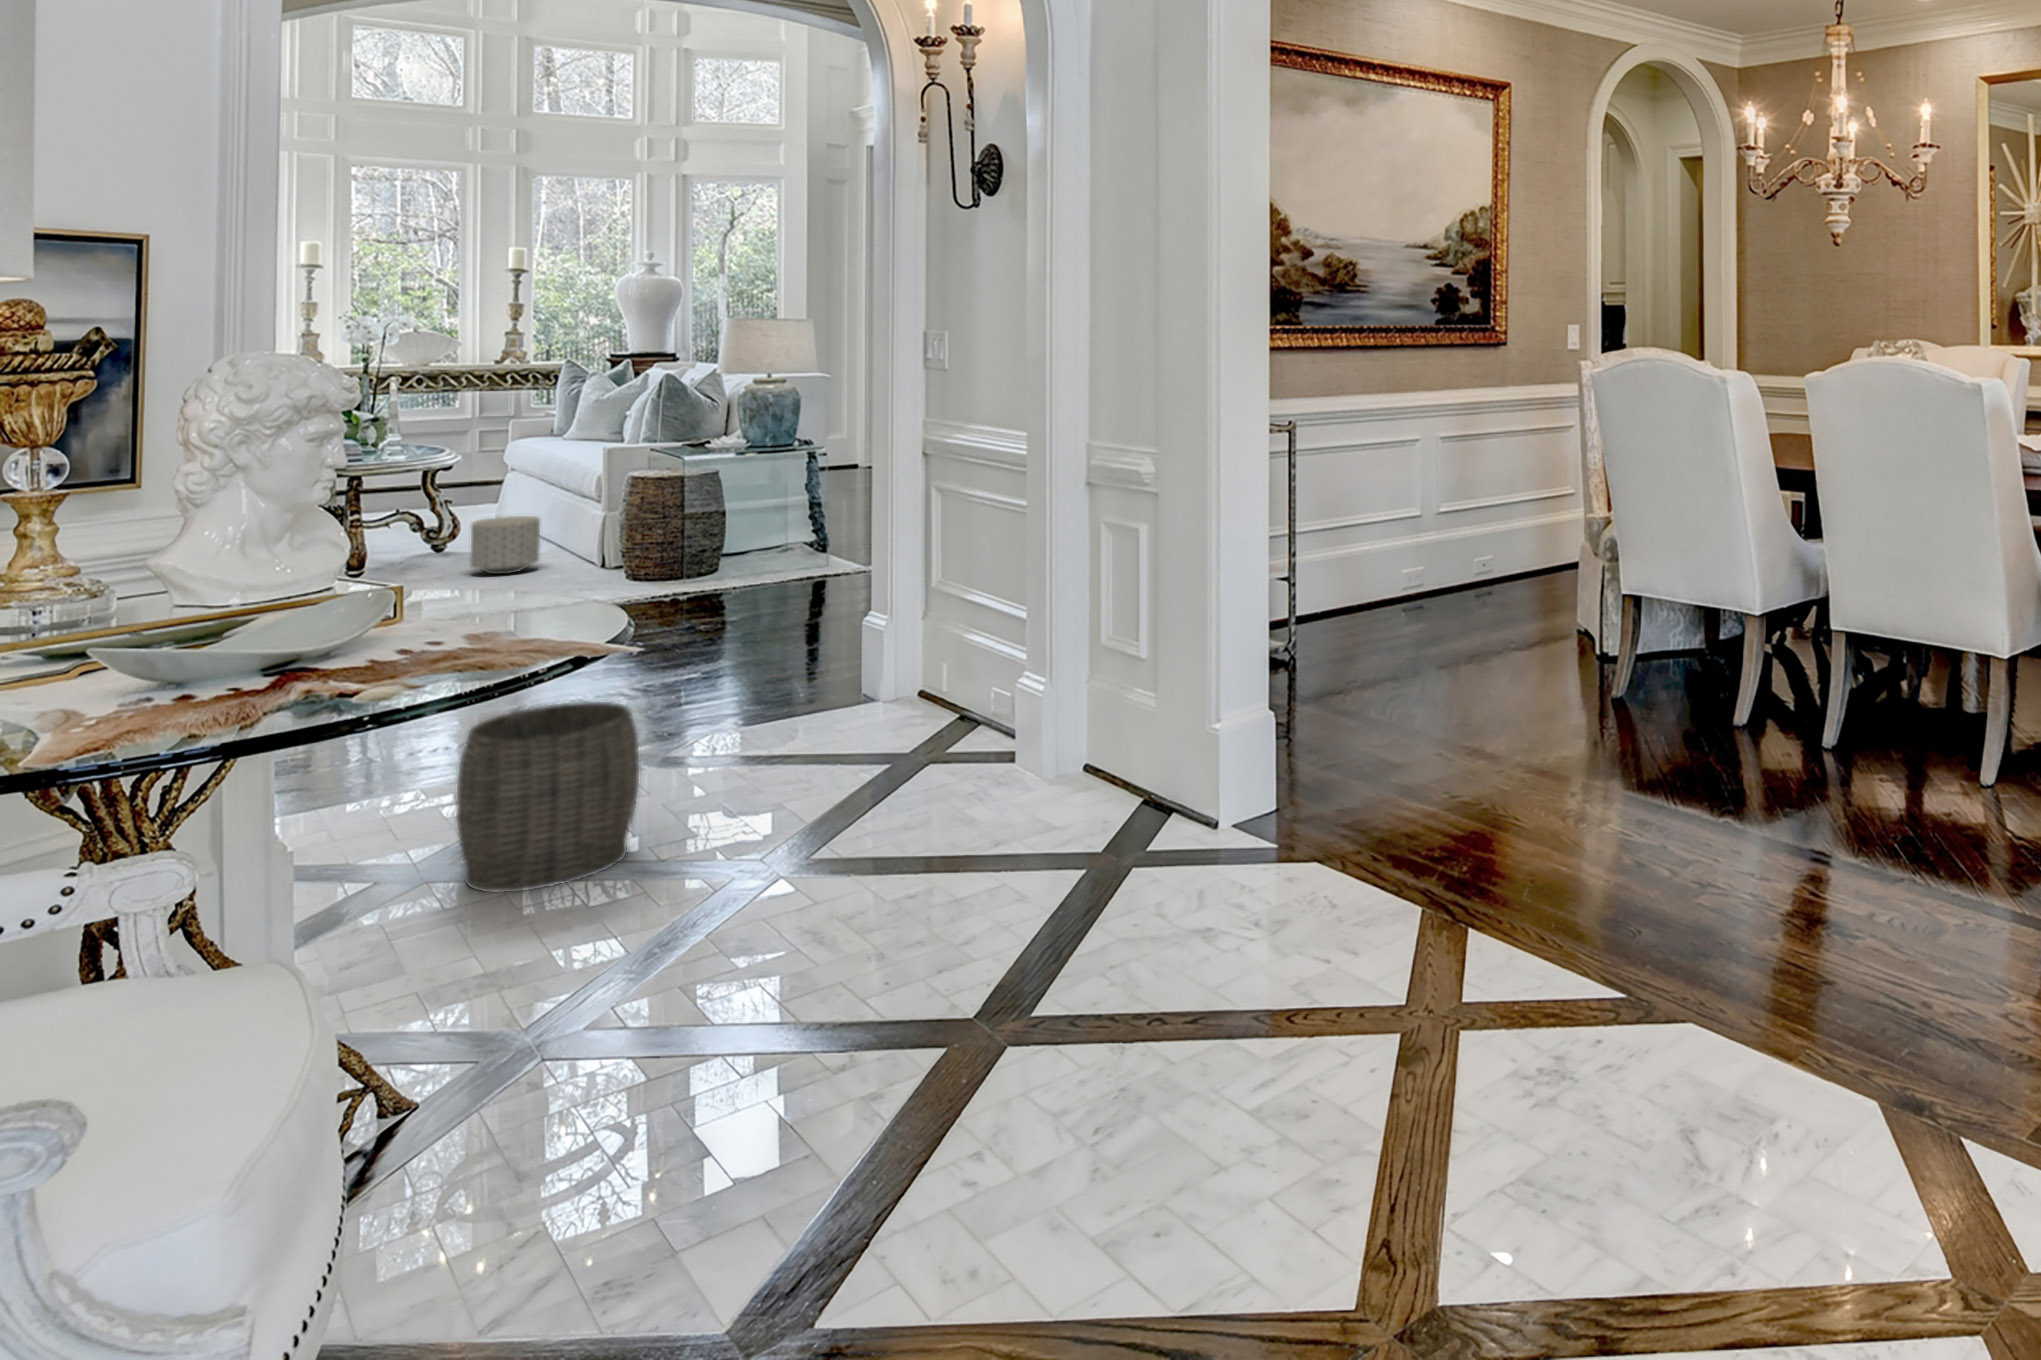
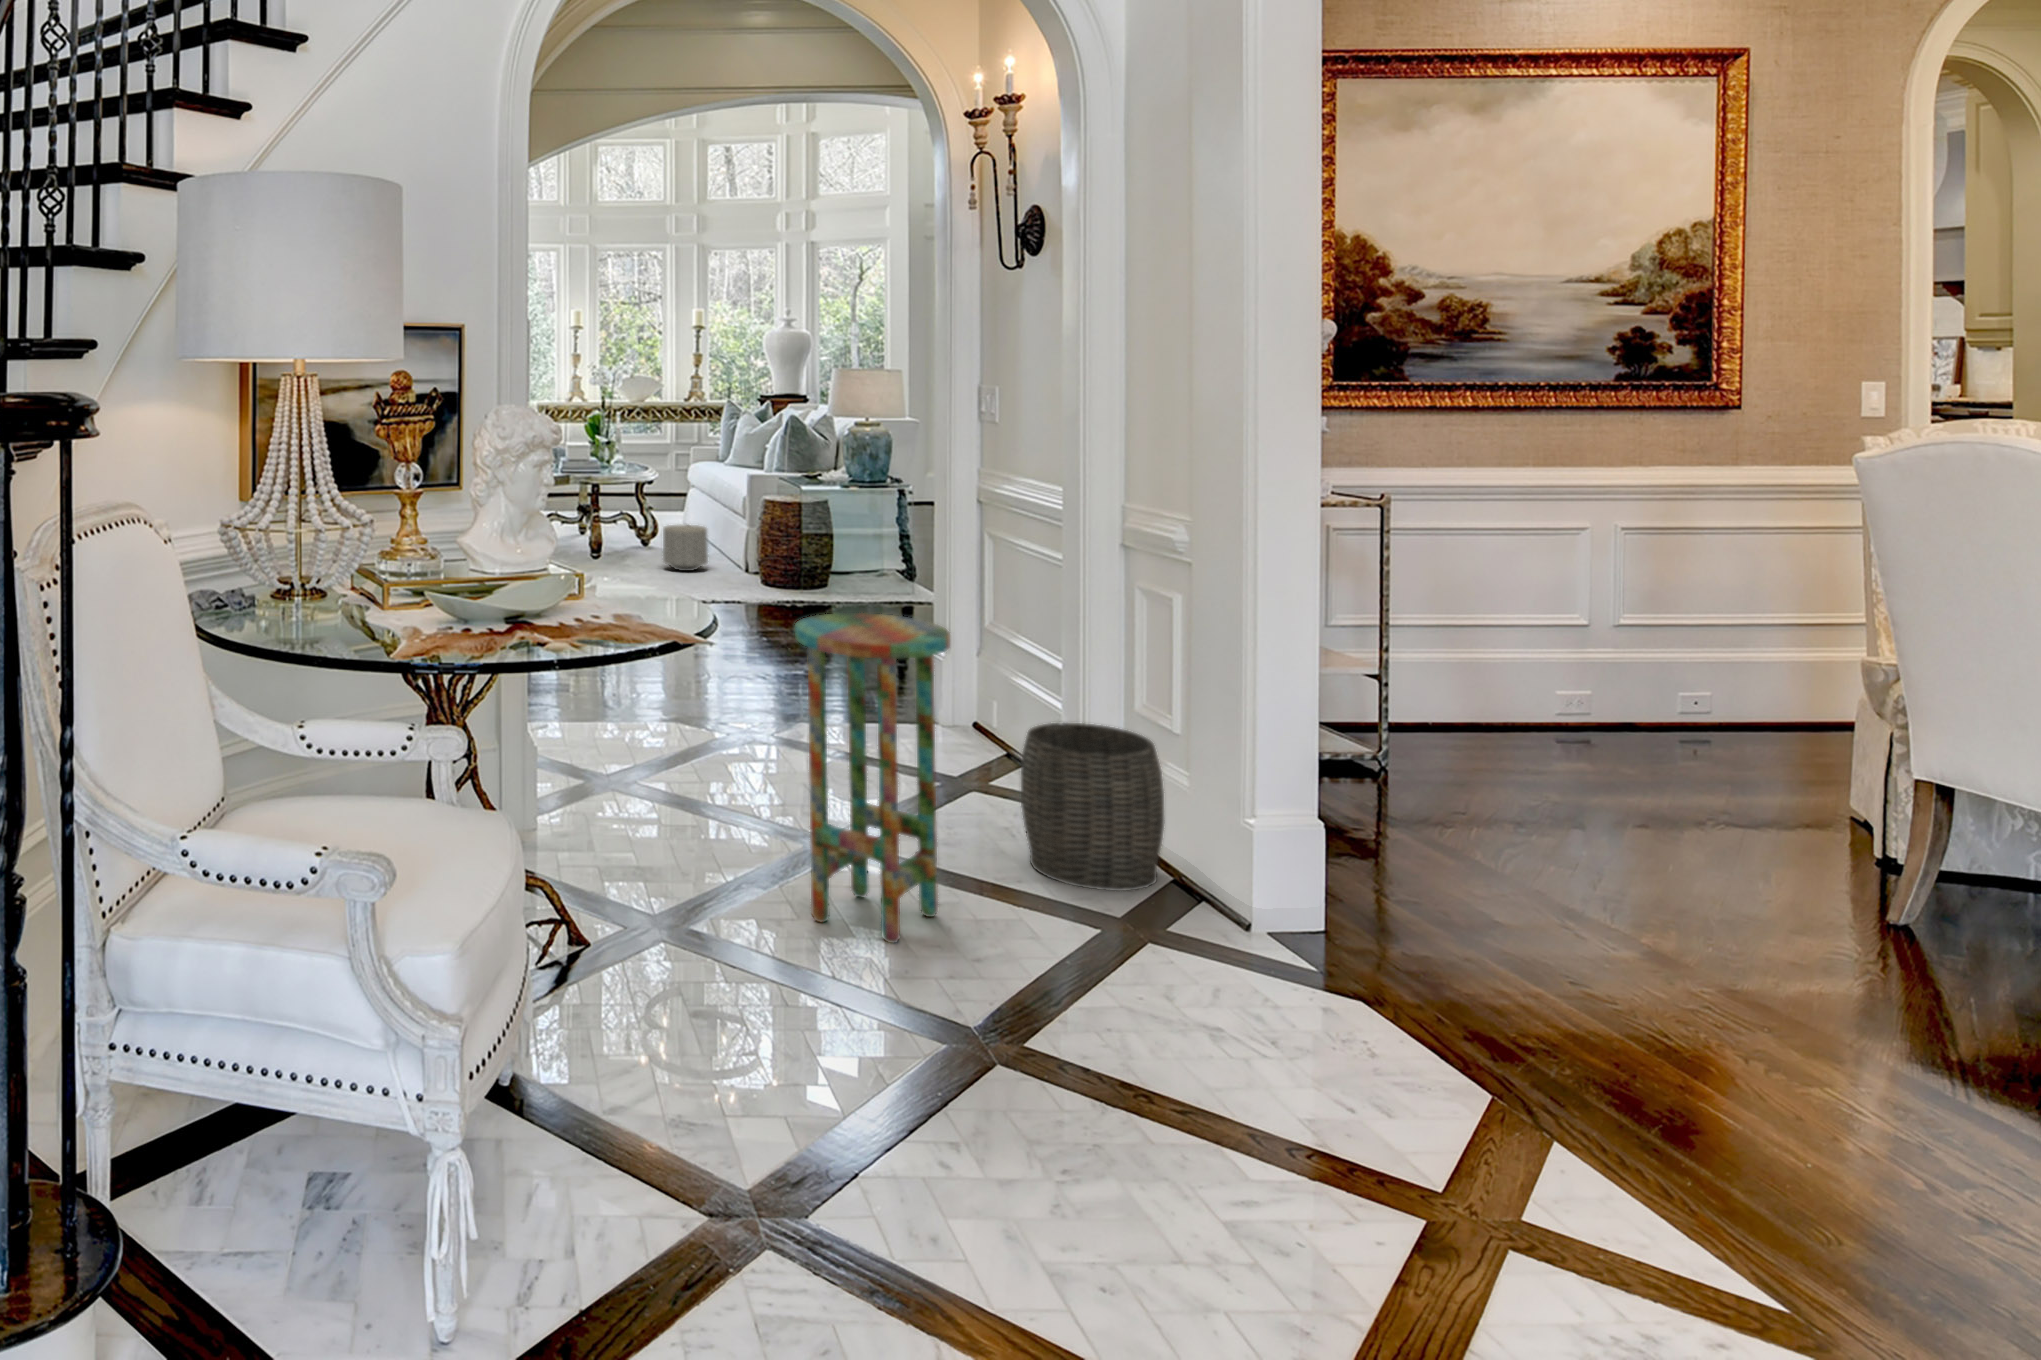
side table: none [723,585,921,964] -> present [795,613,950,943]
woven basket: present [456,702,639,892] -> present [1021,723,1165,891]

